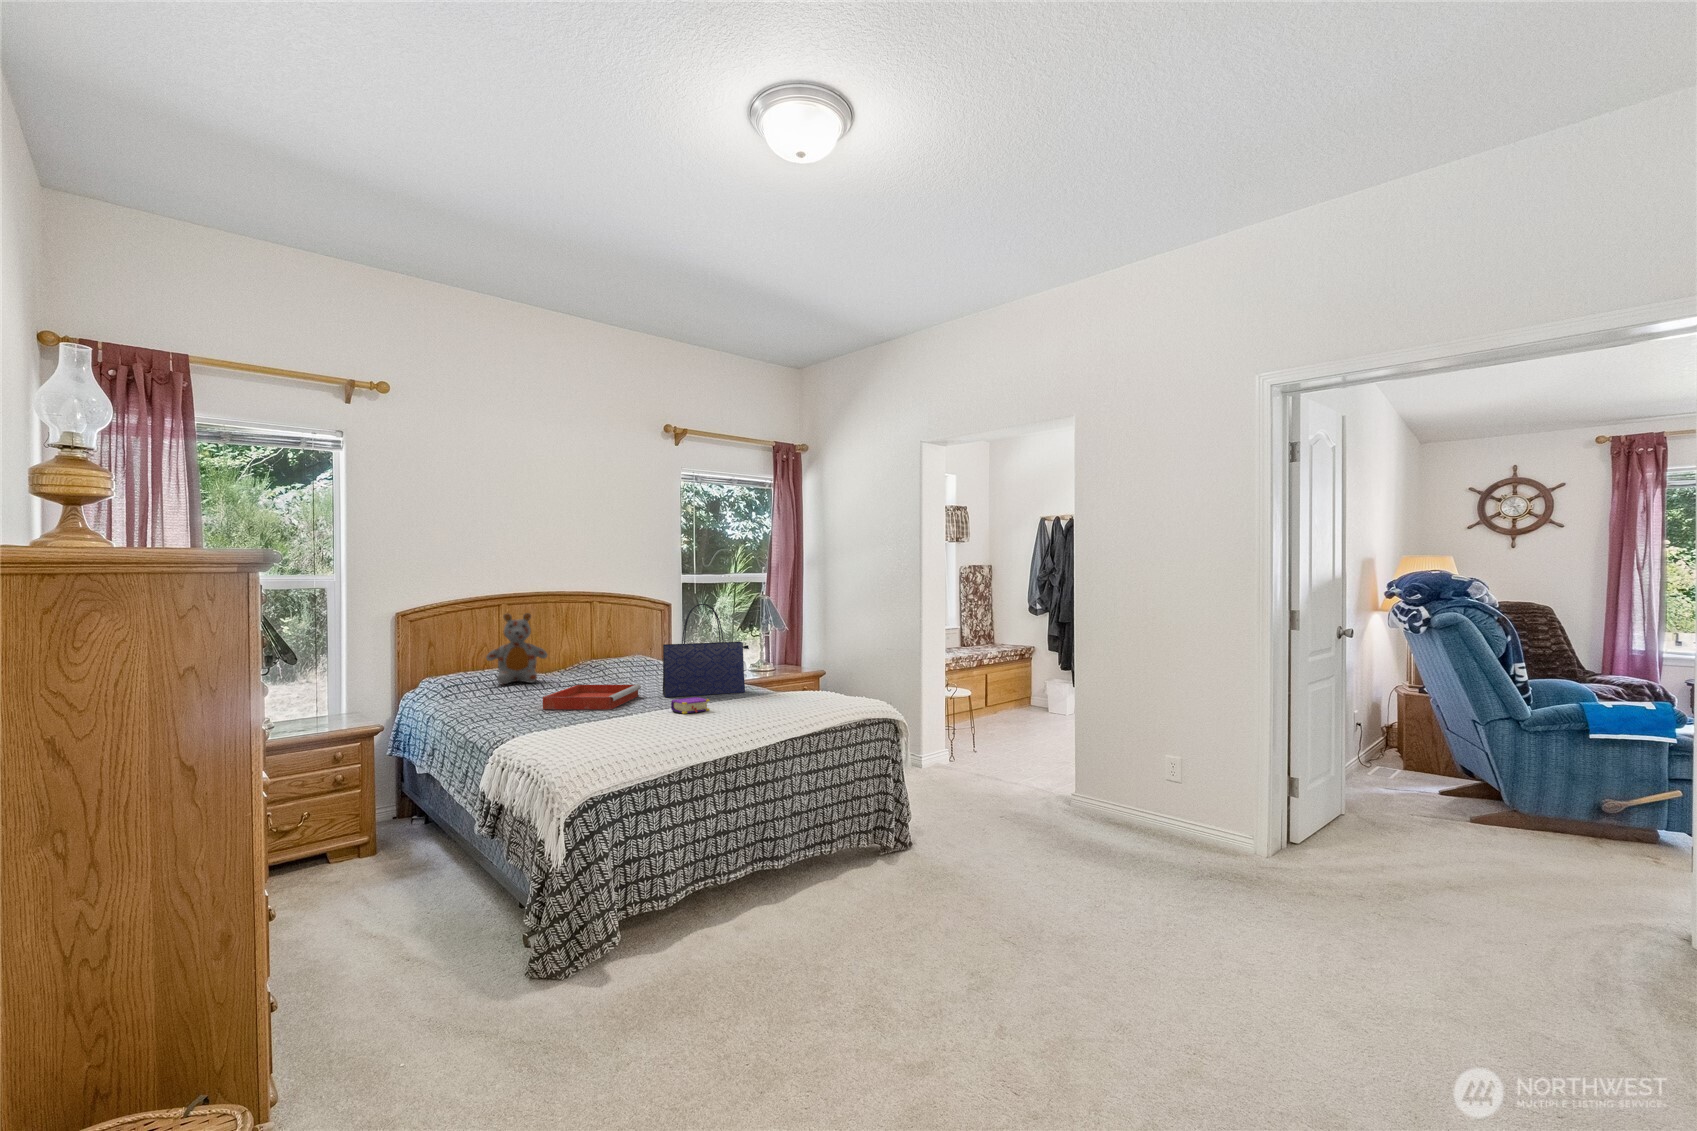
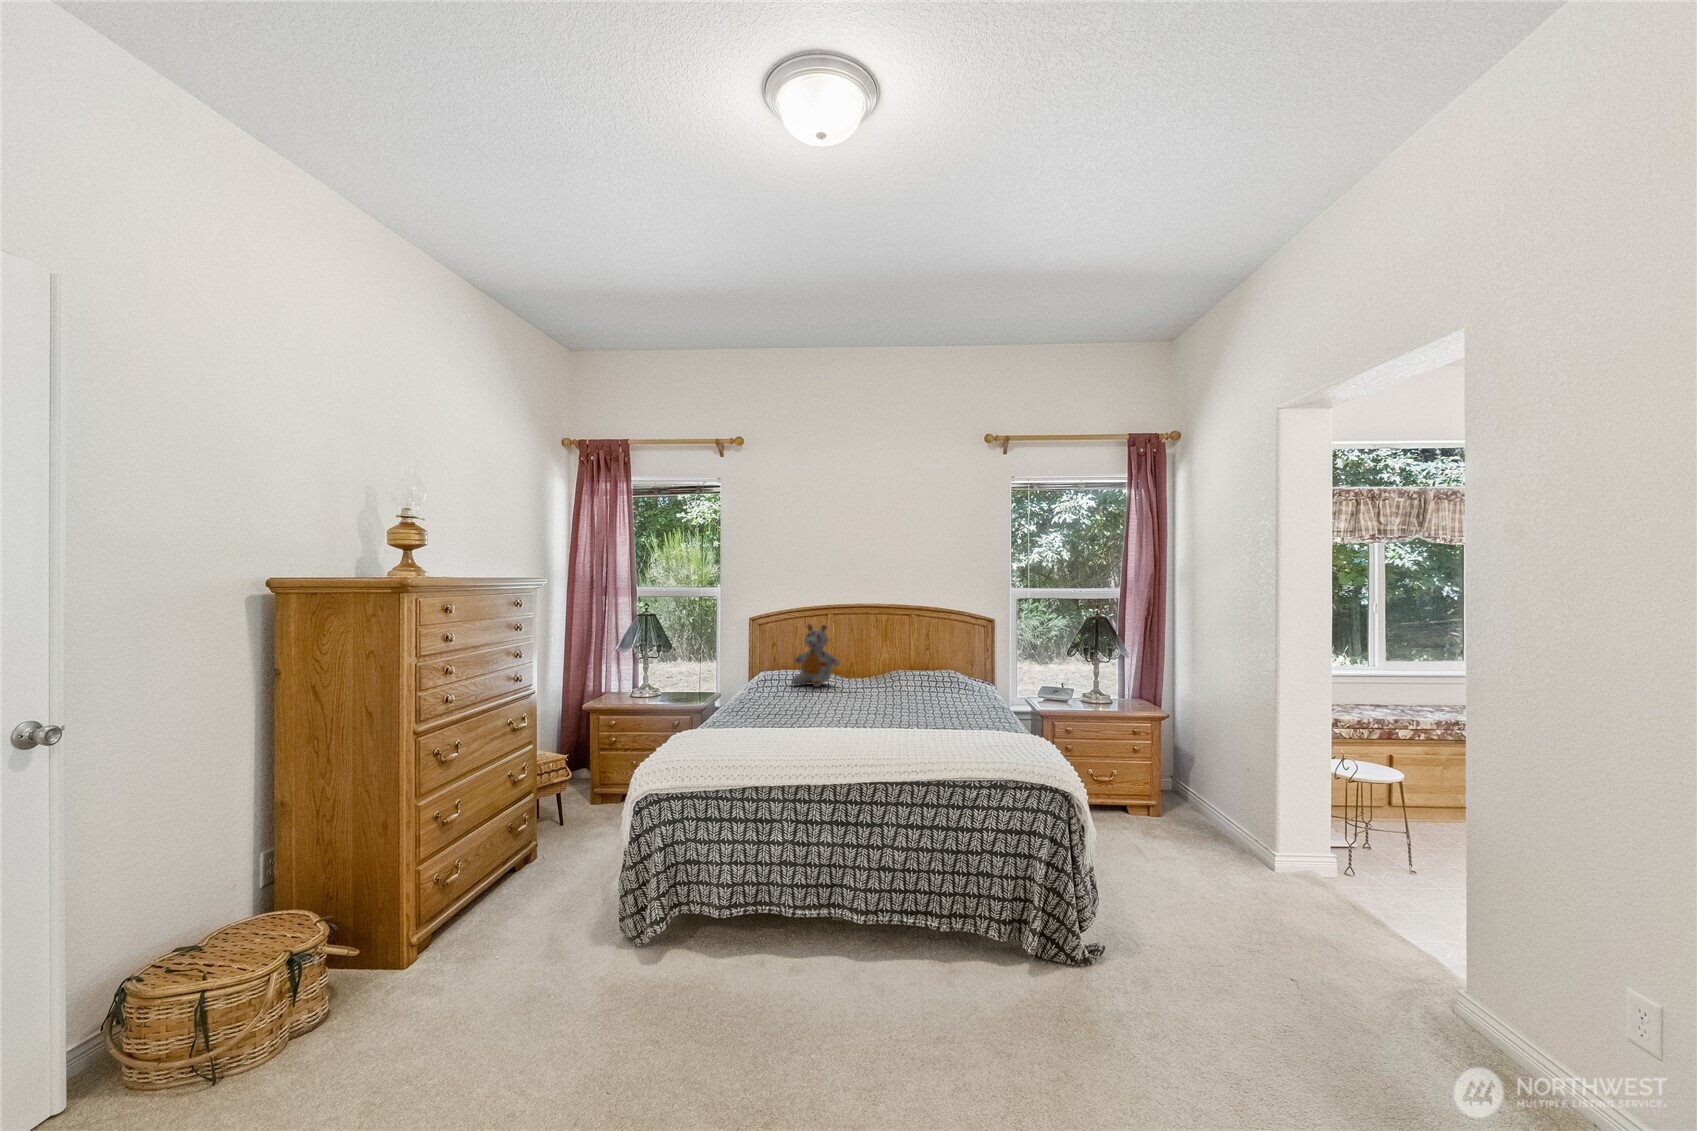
tote bag: present [663,604,749,697] -> none [848,627,935,724]
tray: present [543,684,641,709] -> none [741,694,838,721]
book: present [671,697,710,714] -> none [784,721,848,740]

